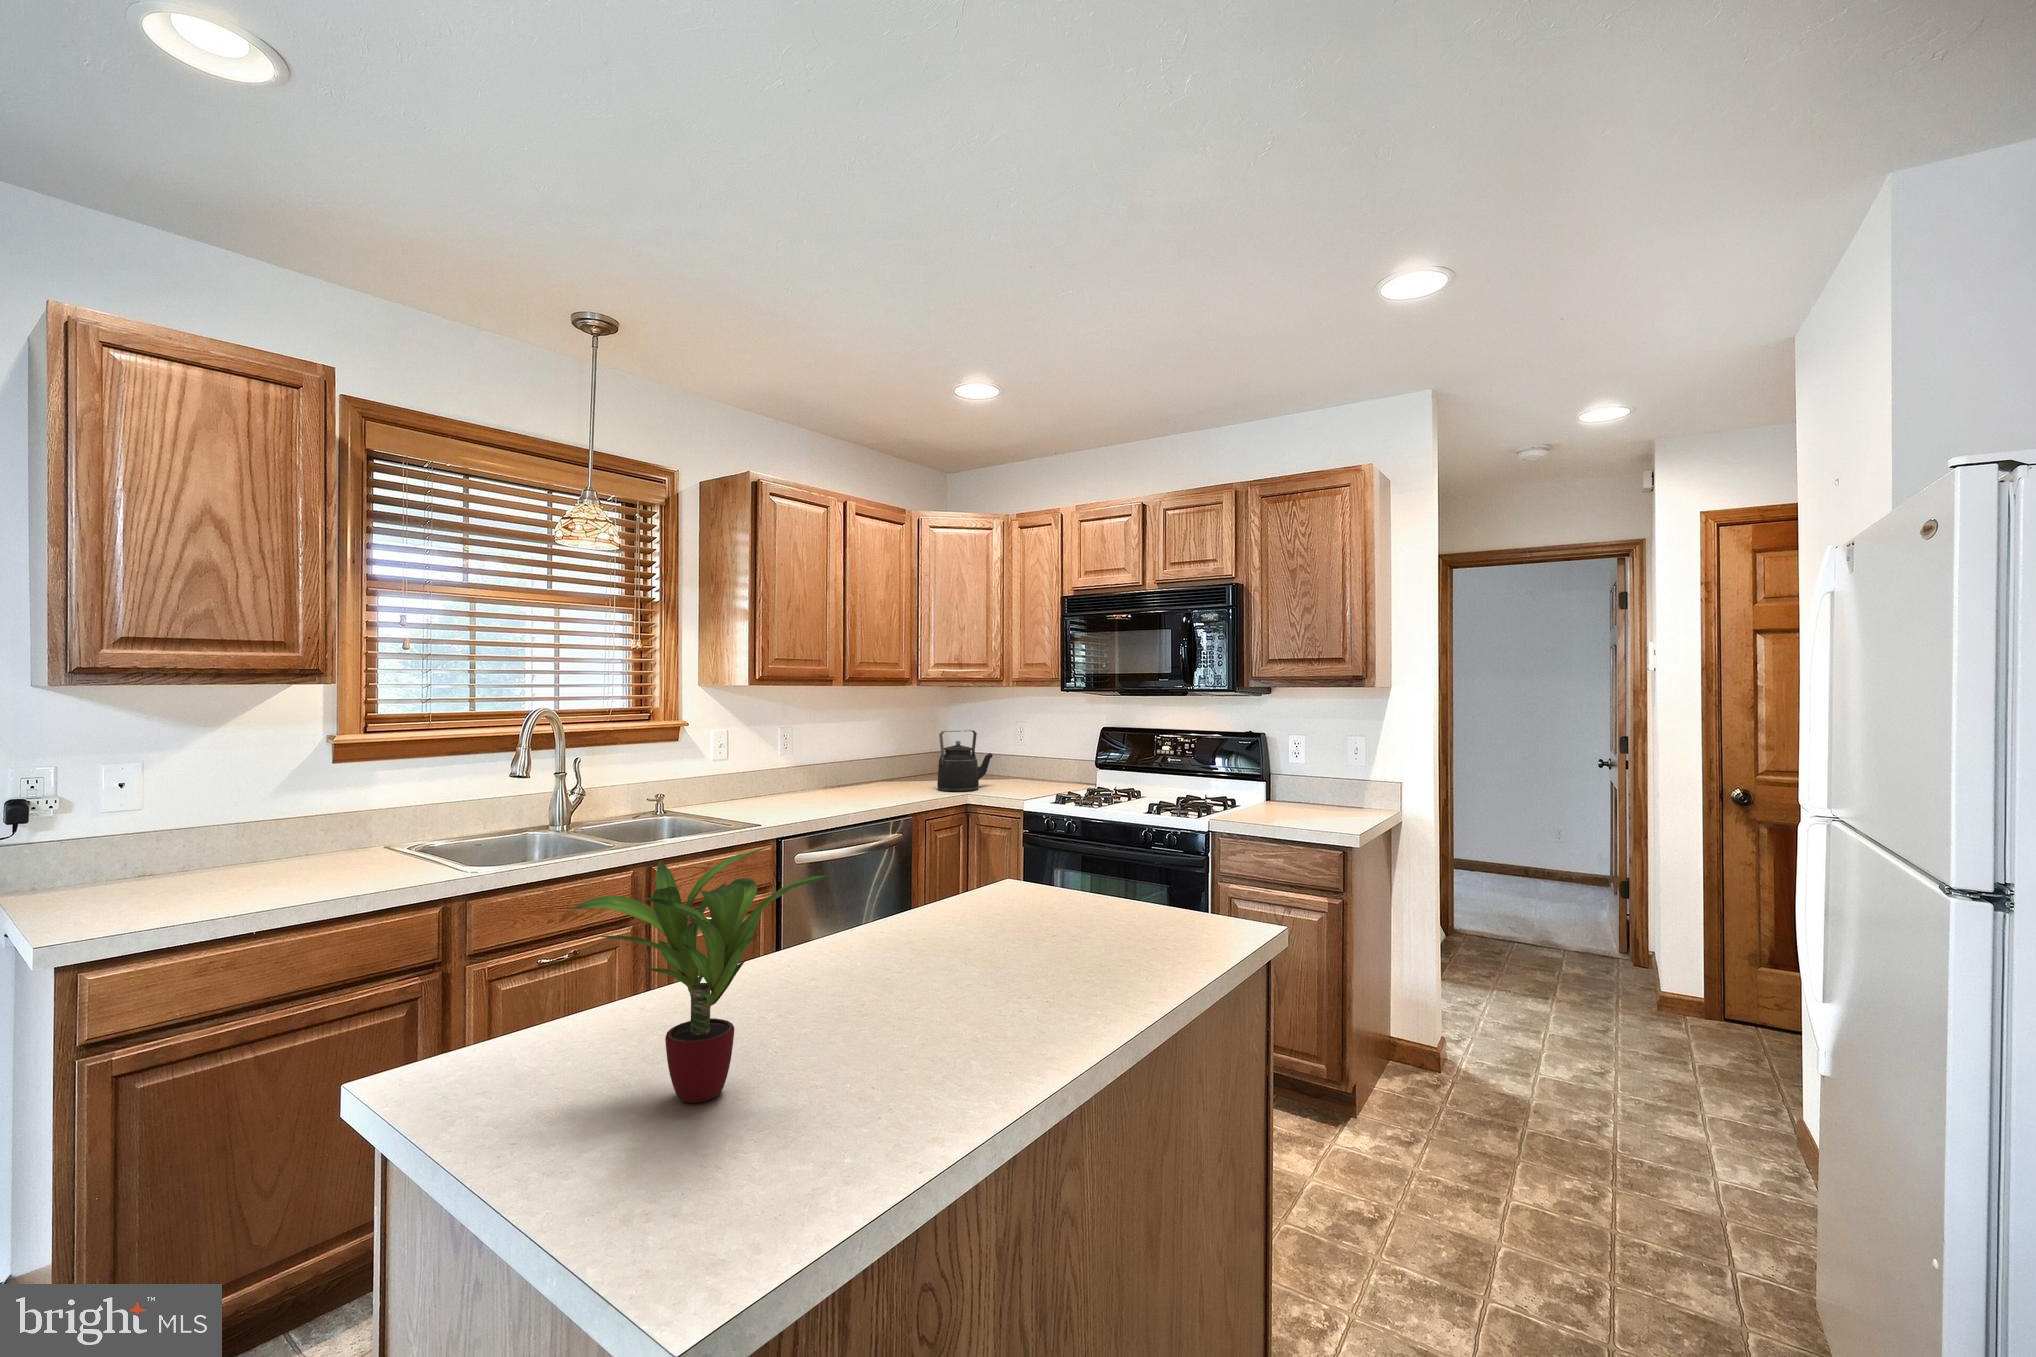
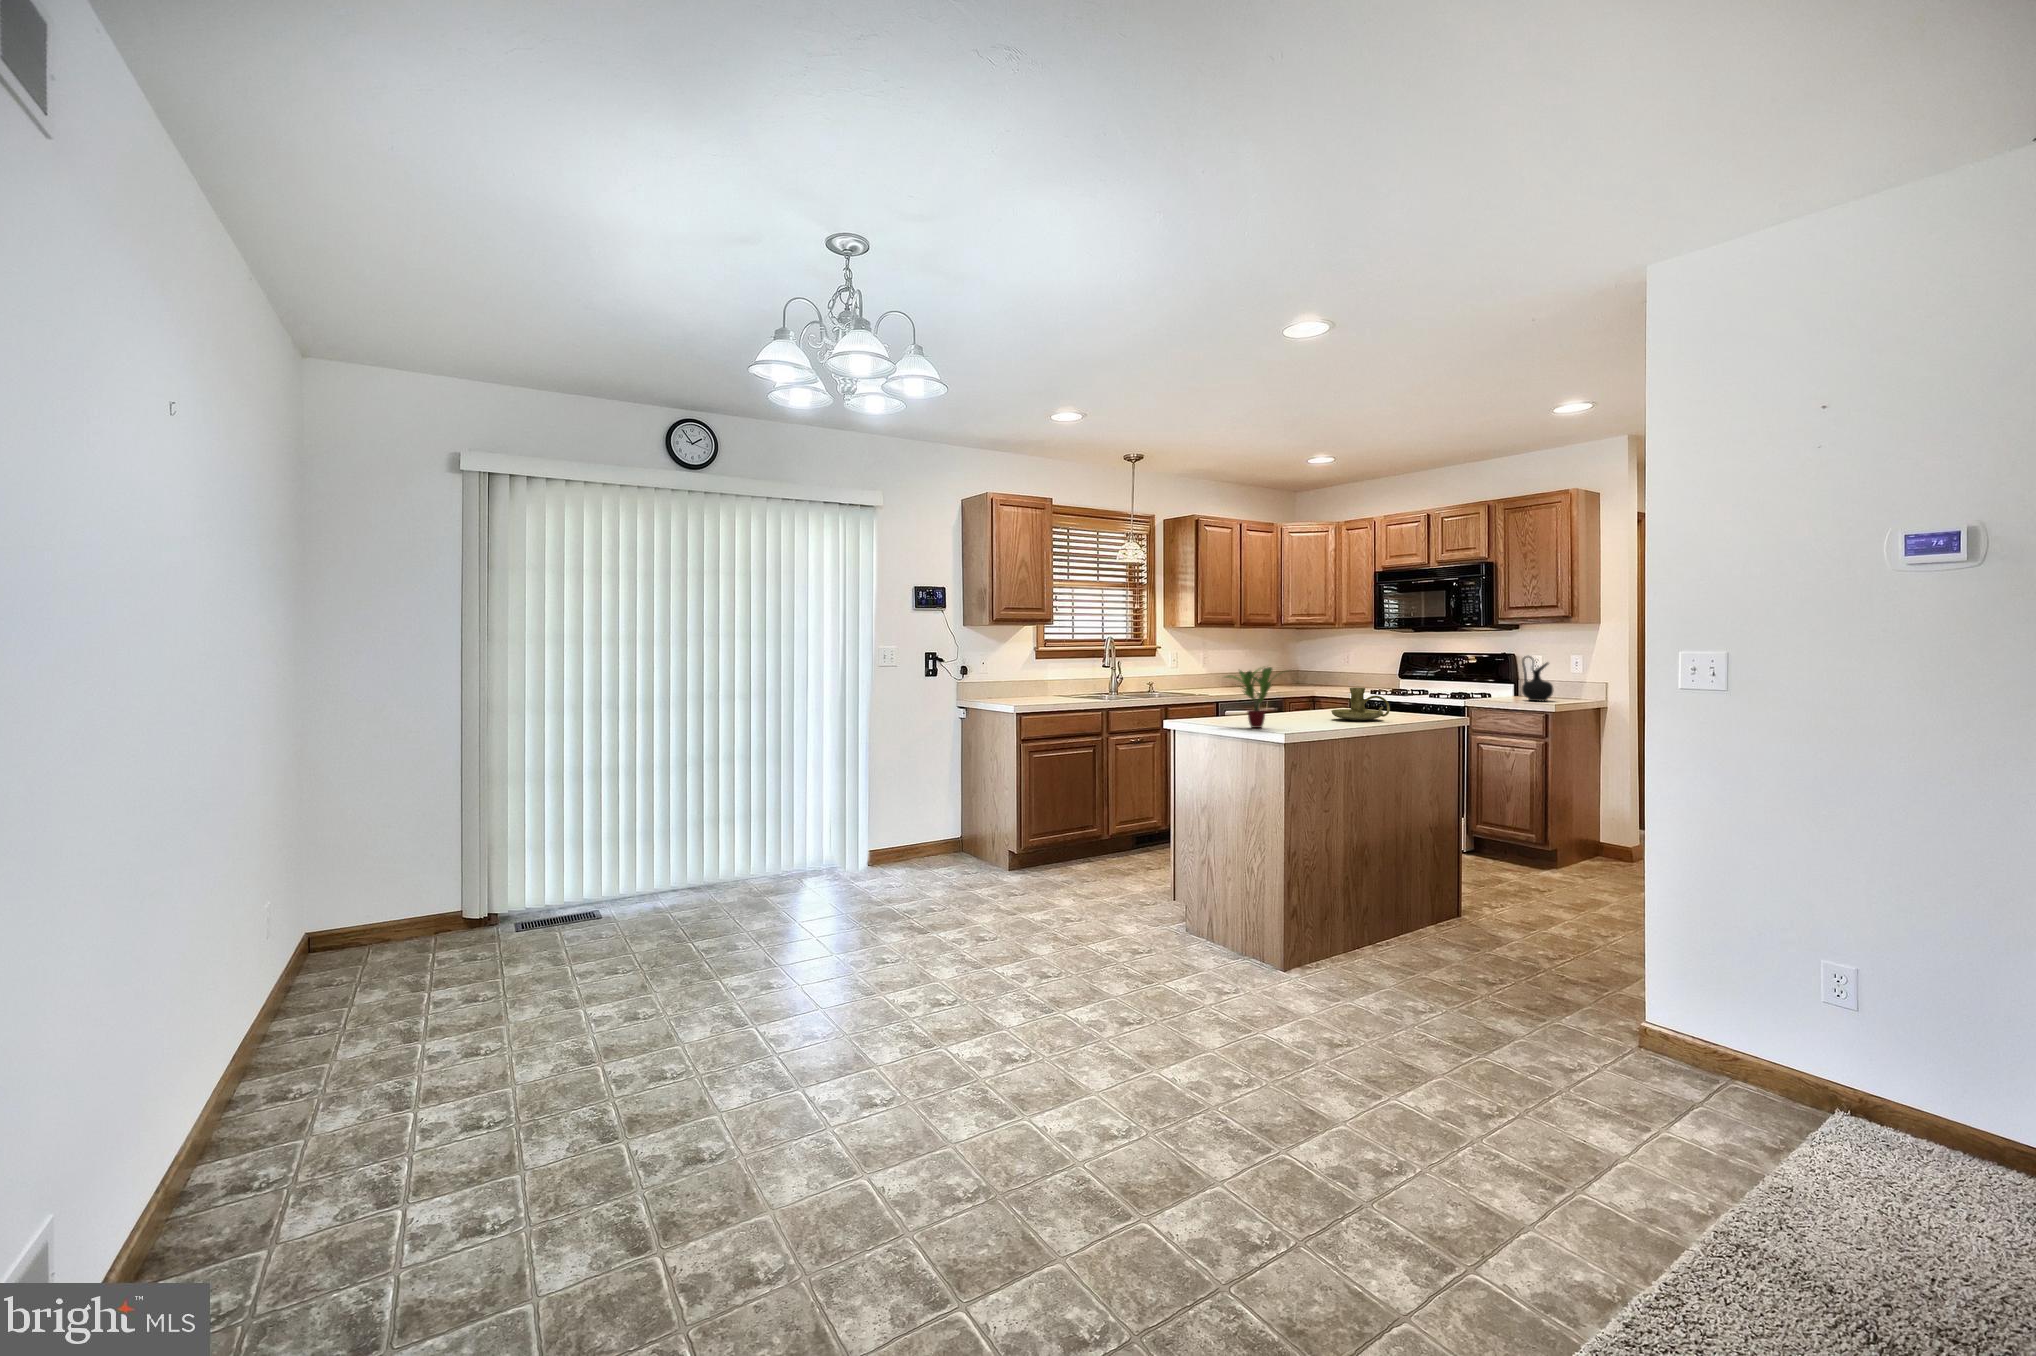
kettle: present [937,730,993,791] -> none [1293,655,1329,691]
ceramic jug: none [1293,739,1341,816] -> present [1522,656,1553,701]
candle holder: none [979,869,1134,972] -> present [1331,688,1390,720]

